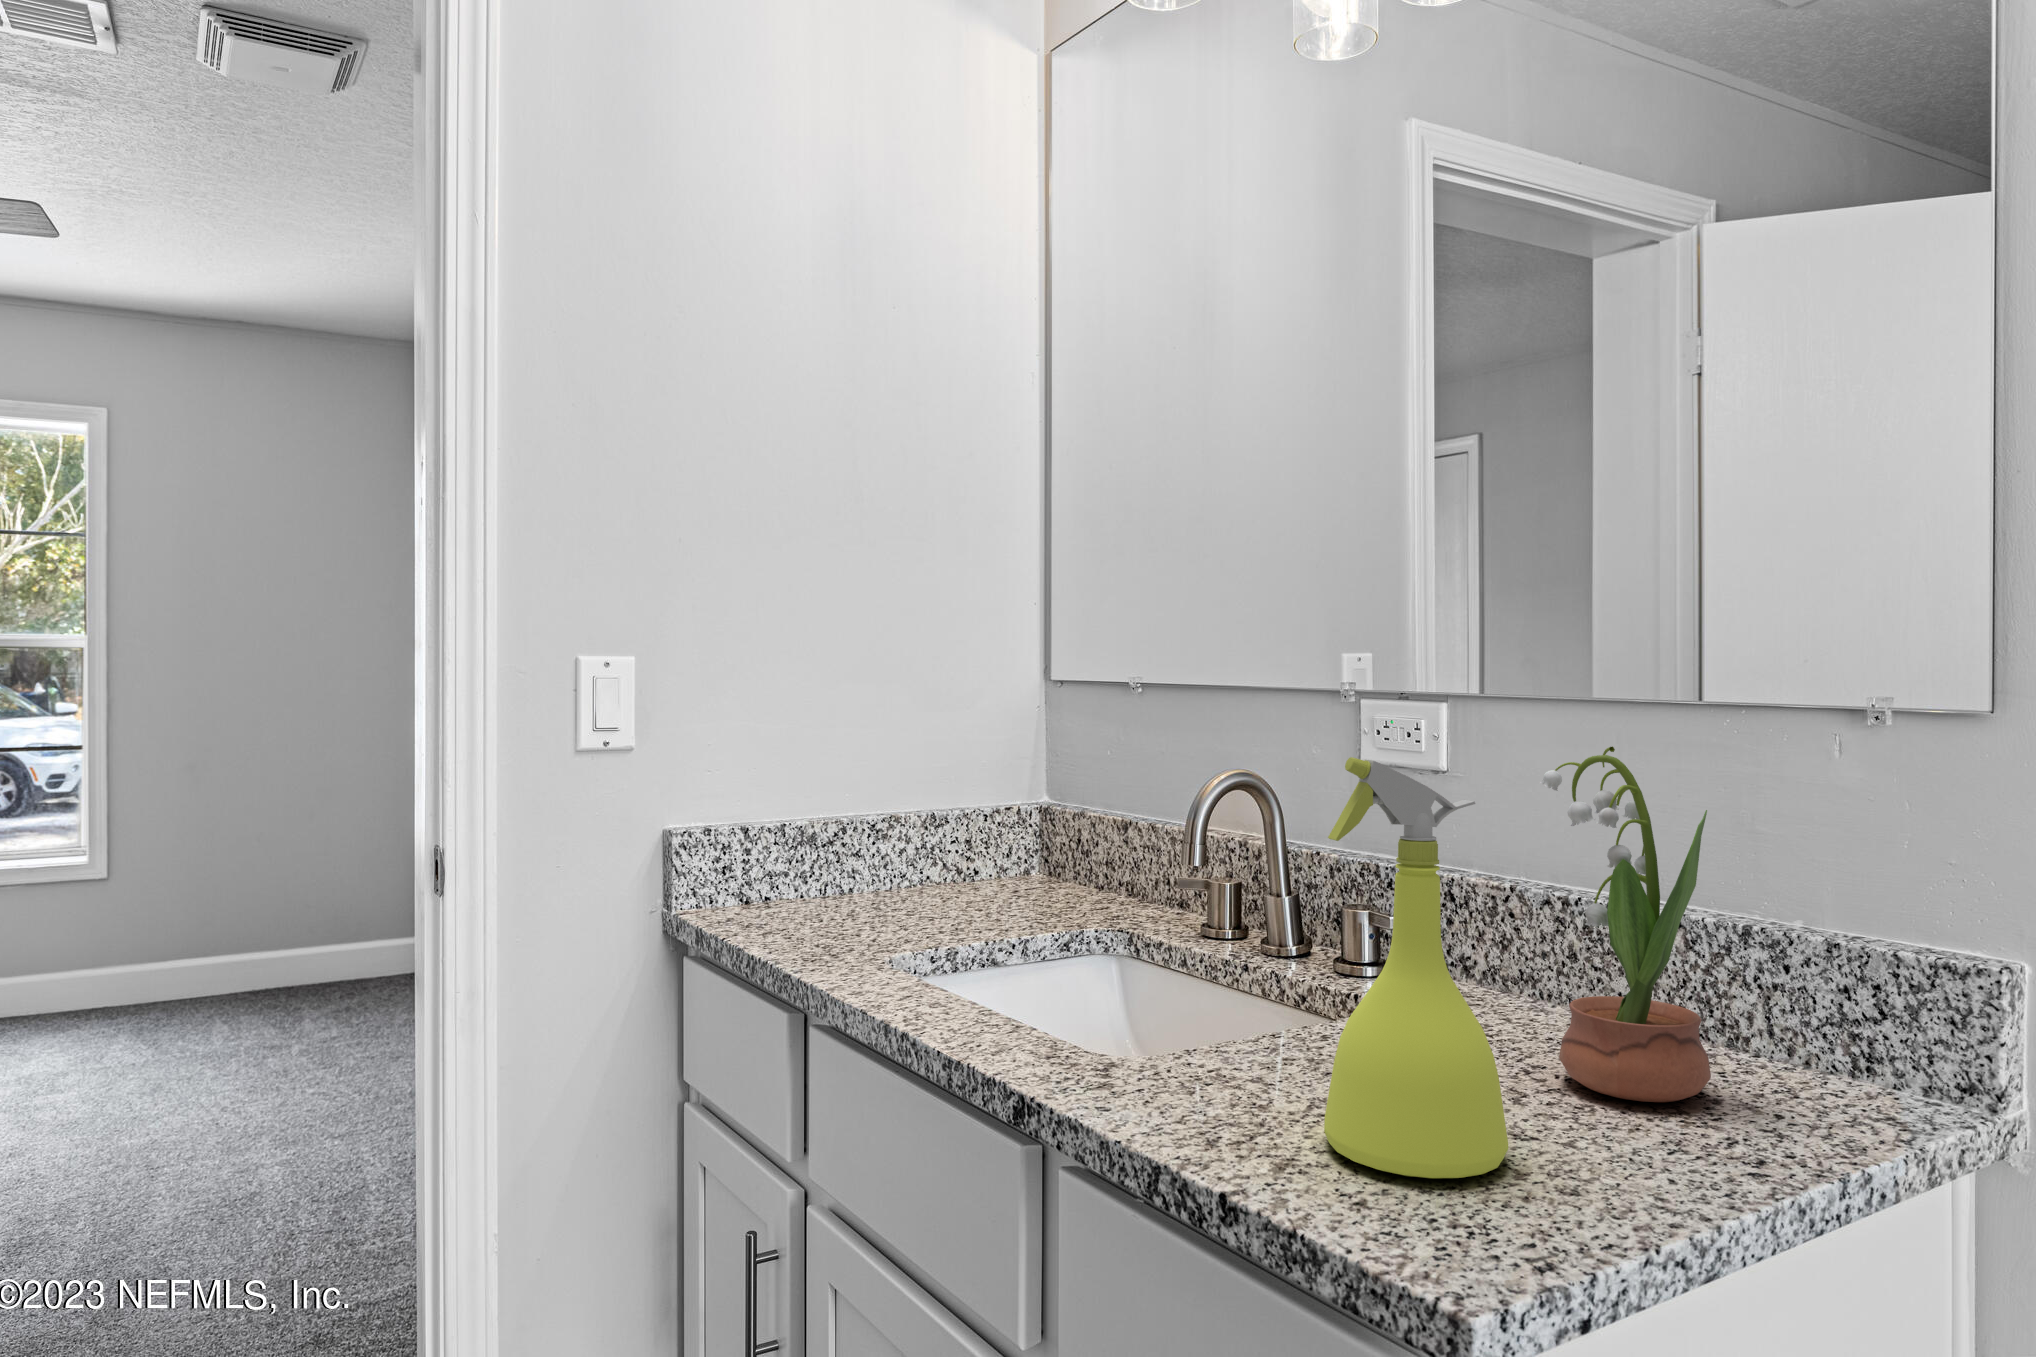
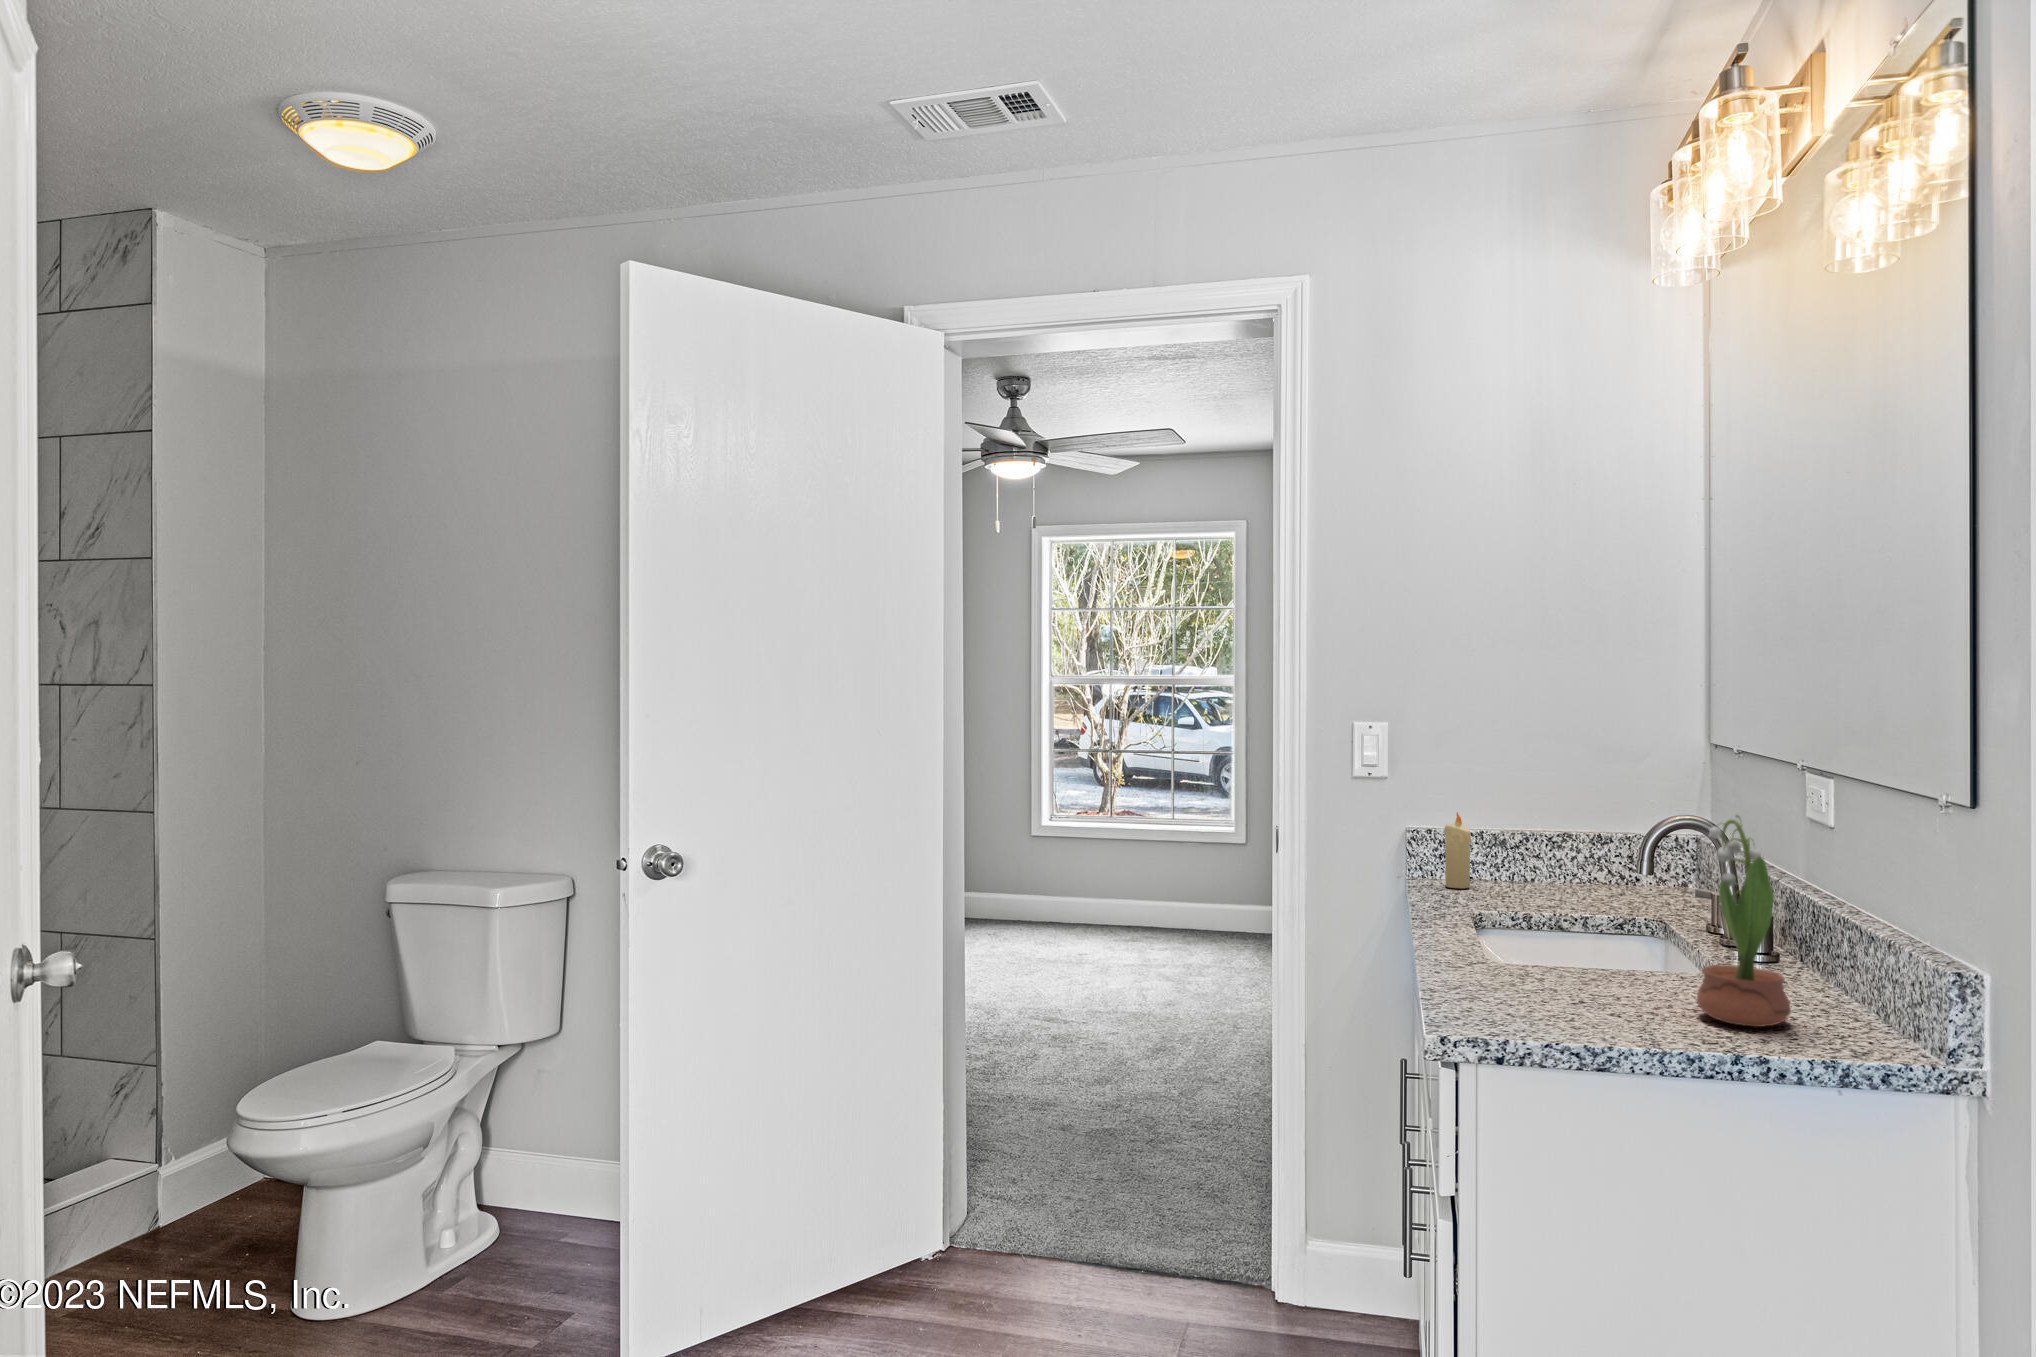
spray bottle: present [1324,757,1508,1178] -> none [1487,809,1583,1016]
candle: none [751,793,793,920] -> present [1444,812,1471,889]

